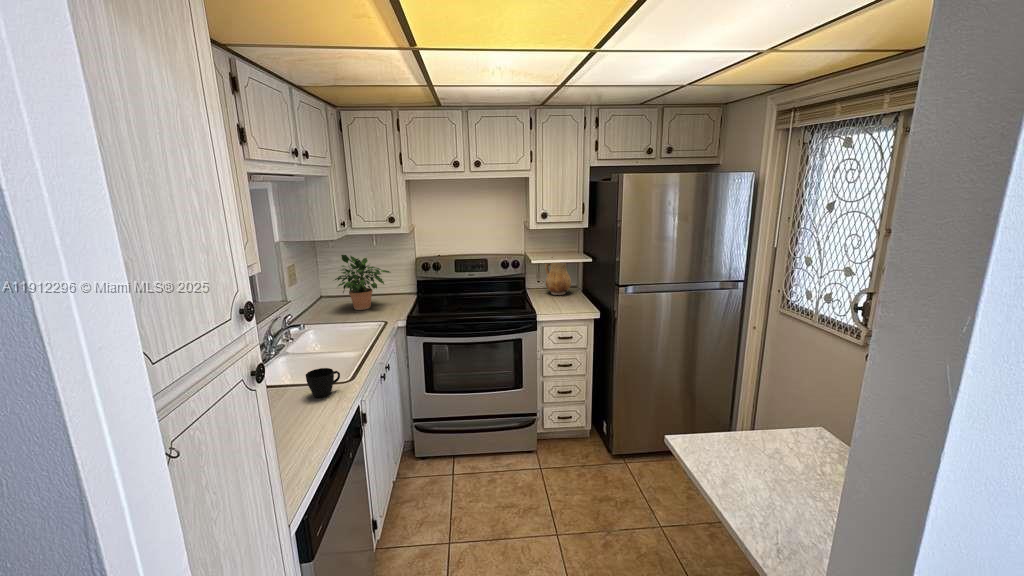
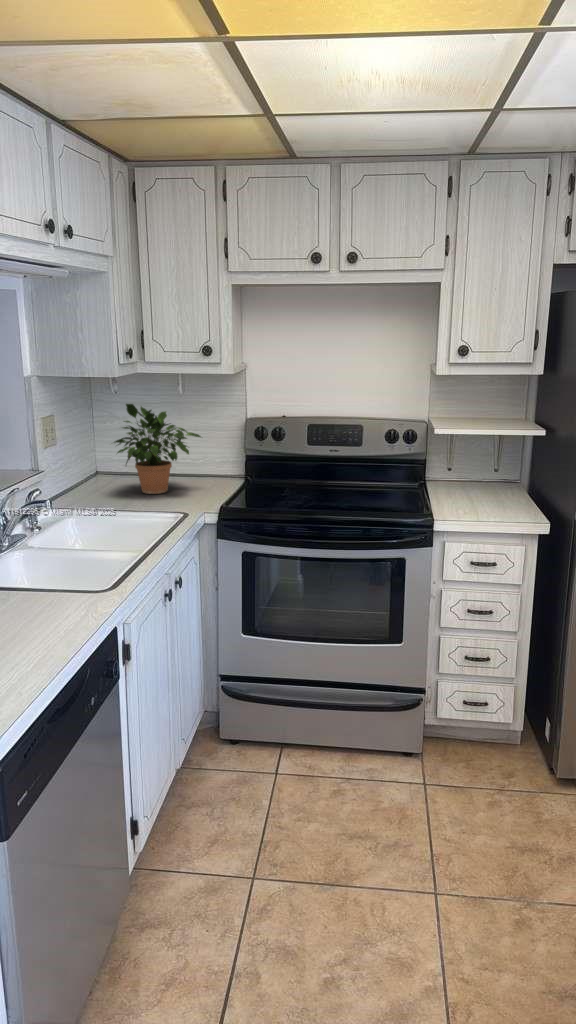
ceramic pitcher: present [545,257,571,295] -> none [461,426,507,492]
cup: present [306,368,340,397] -> none [33,567,86,612]

